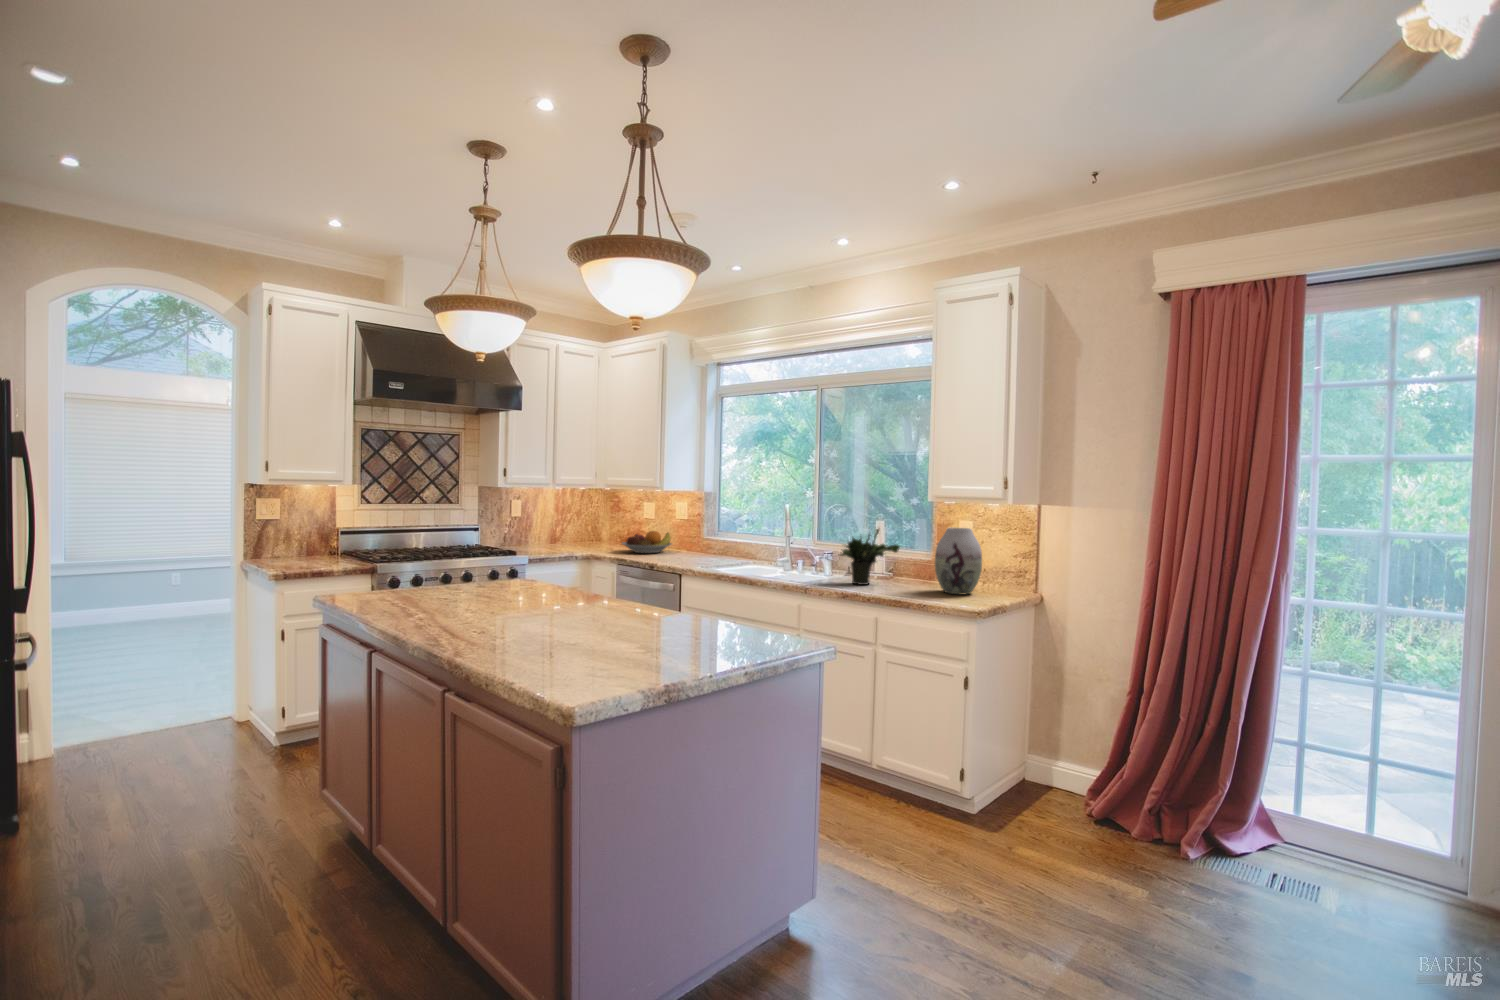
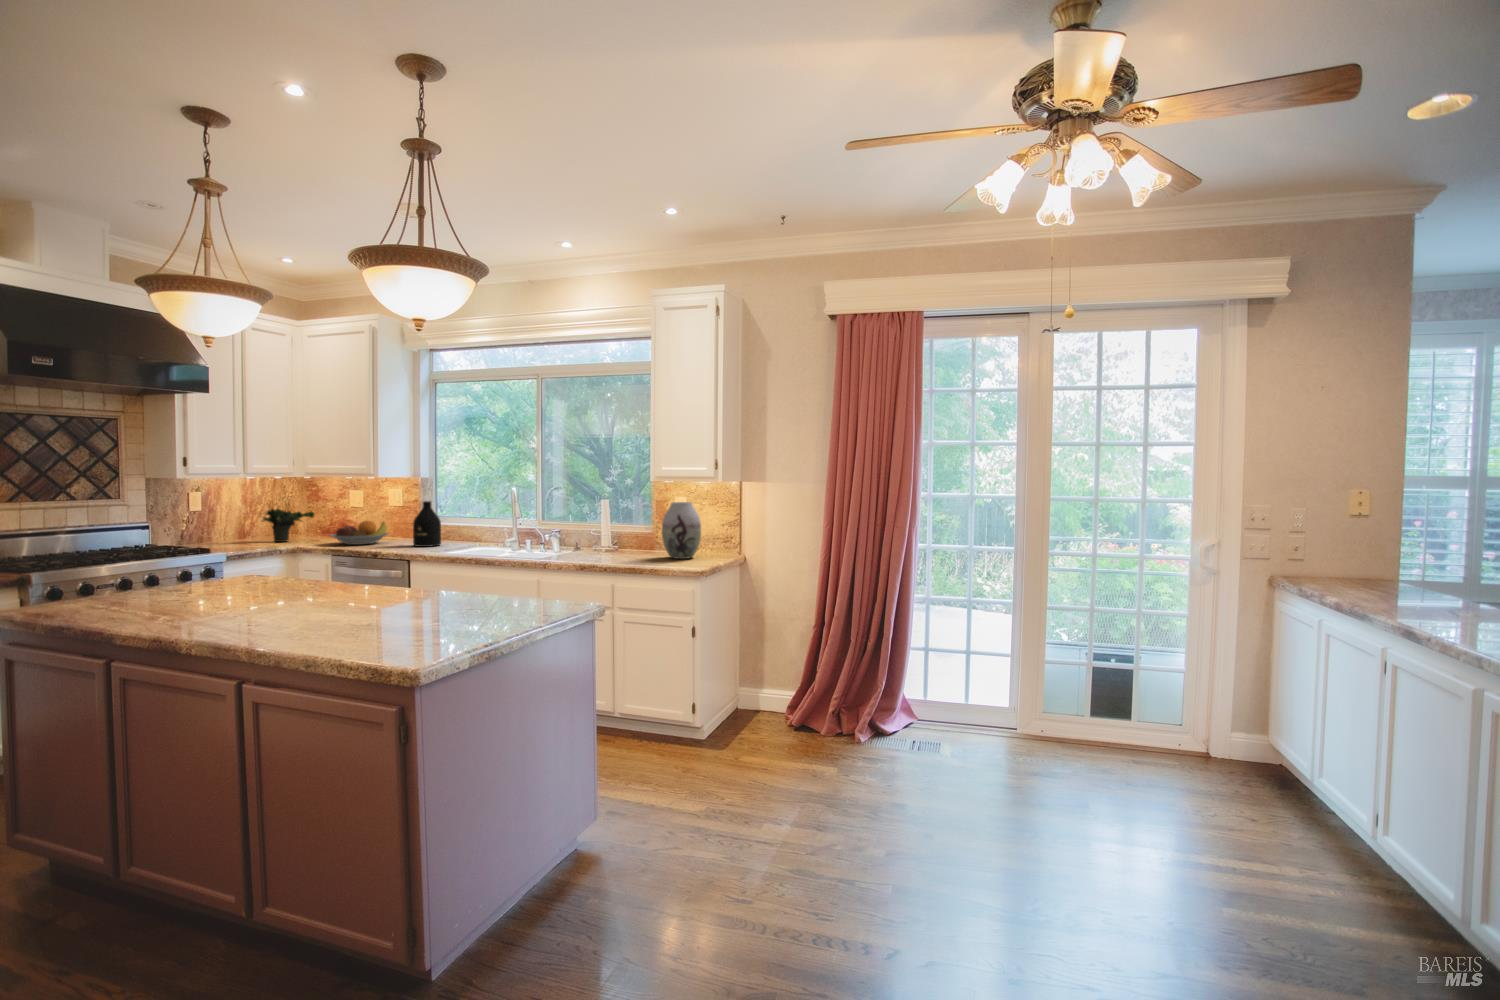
bottle: none [690,515,715,560] -> present [413,501,441,547]
potted plant: present [840,529,900,585] -> present [263,498,314,542]

